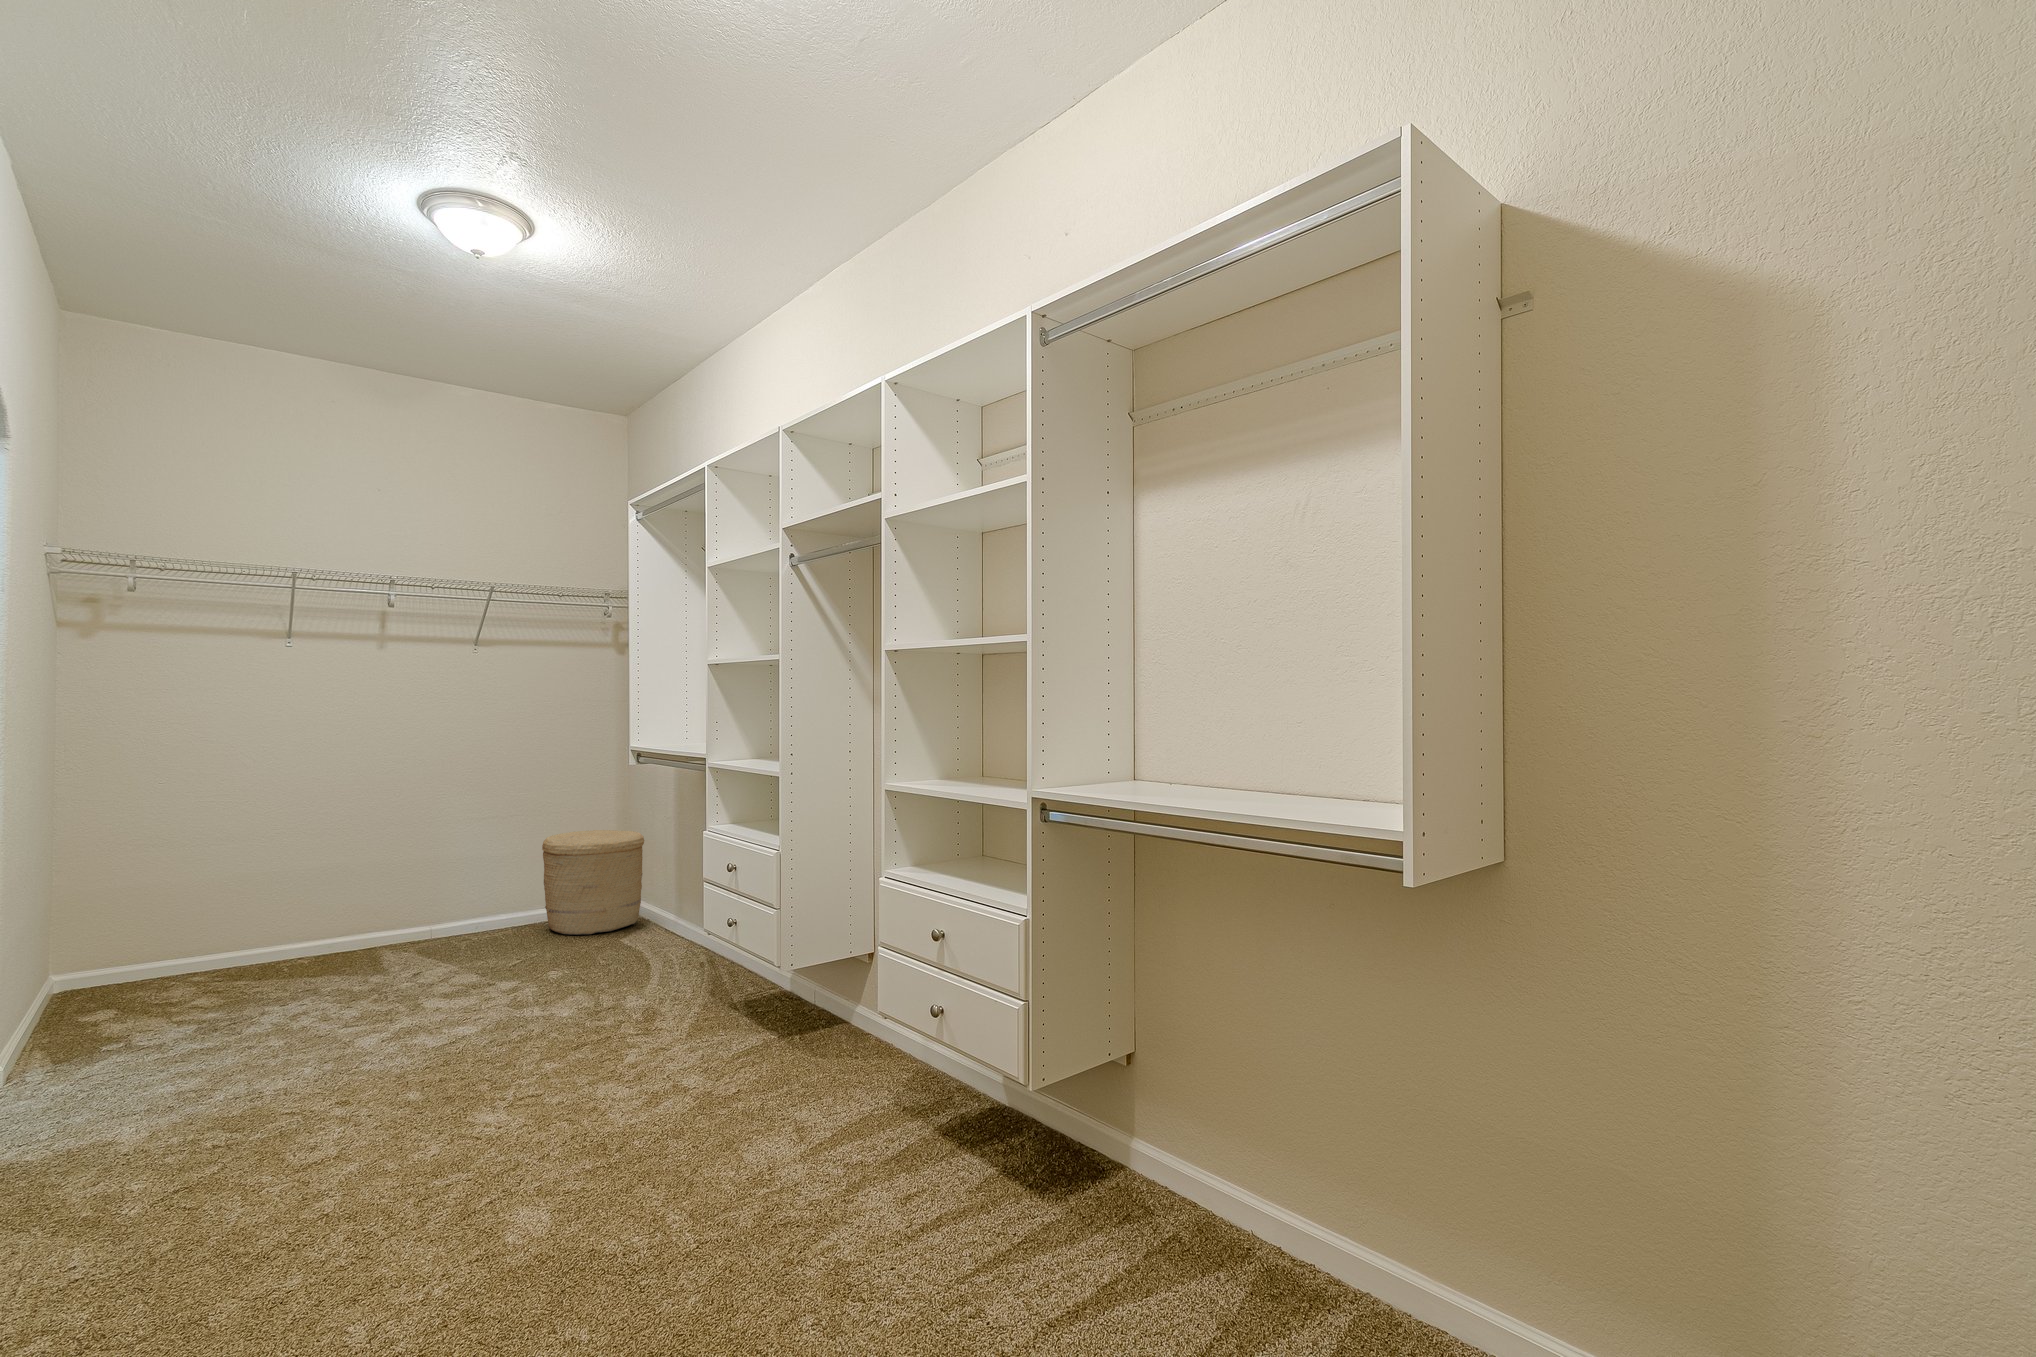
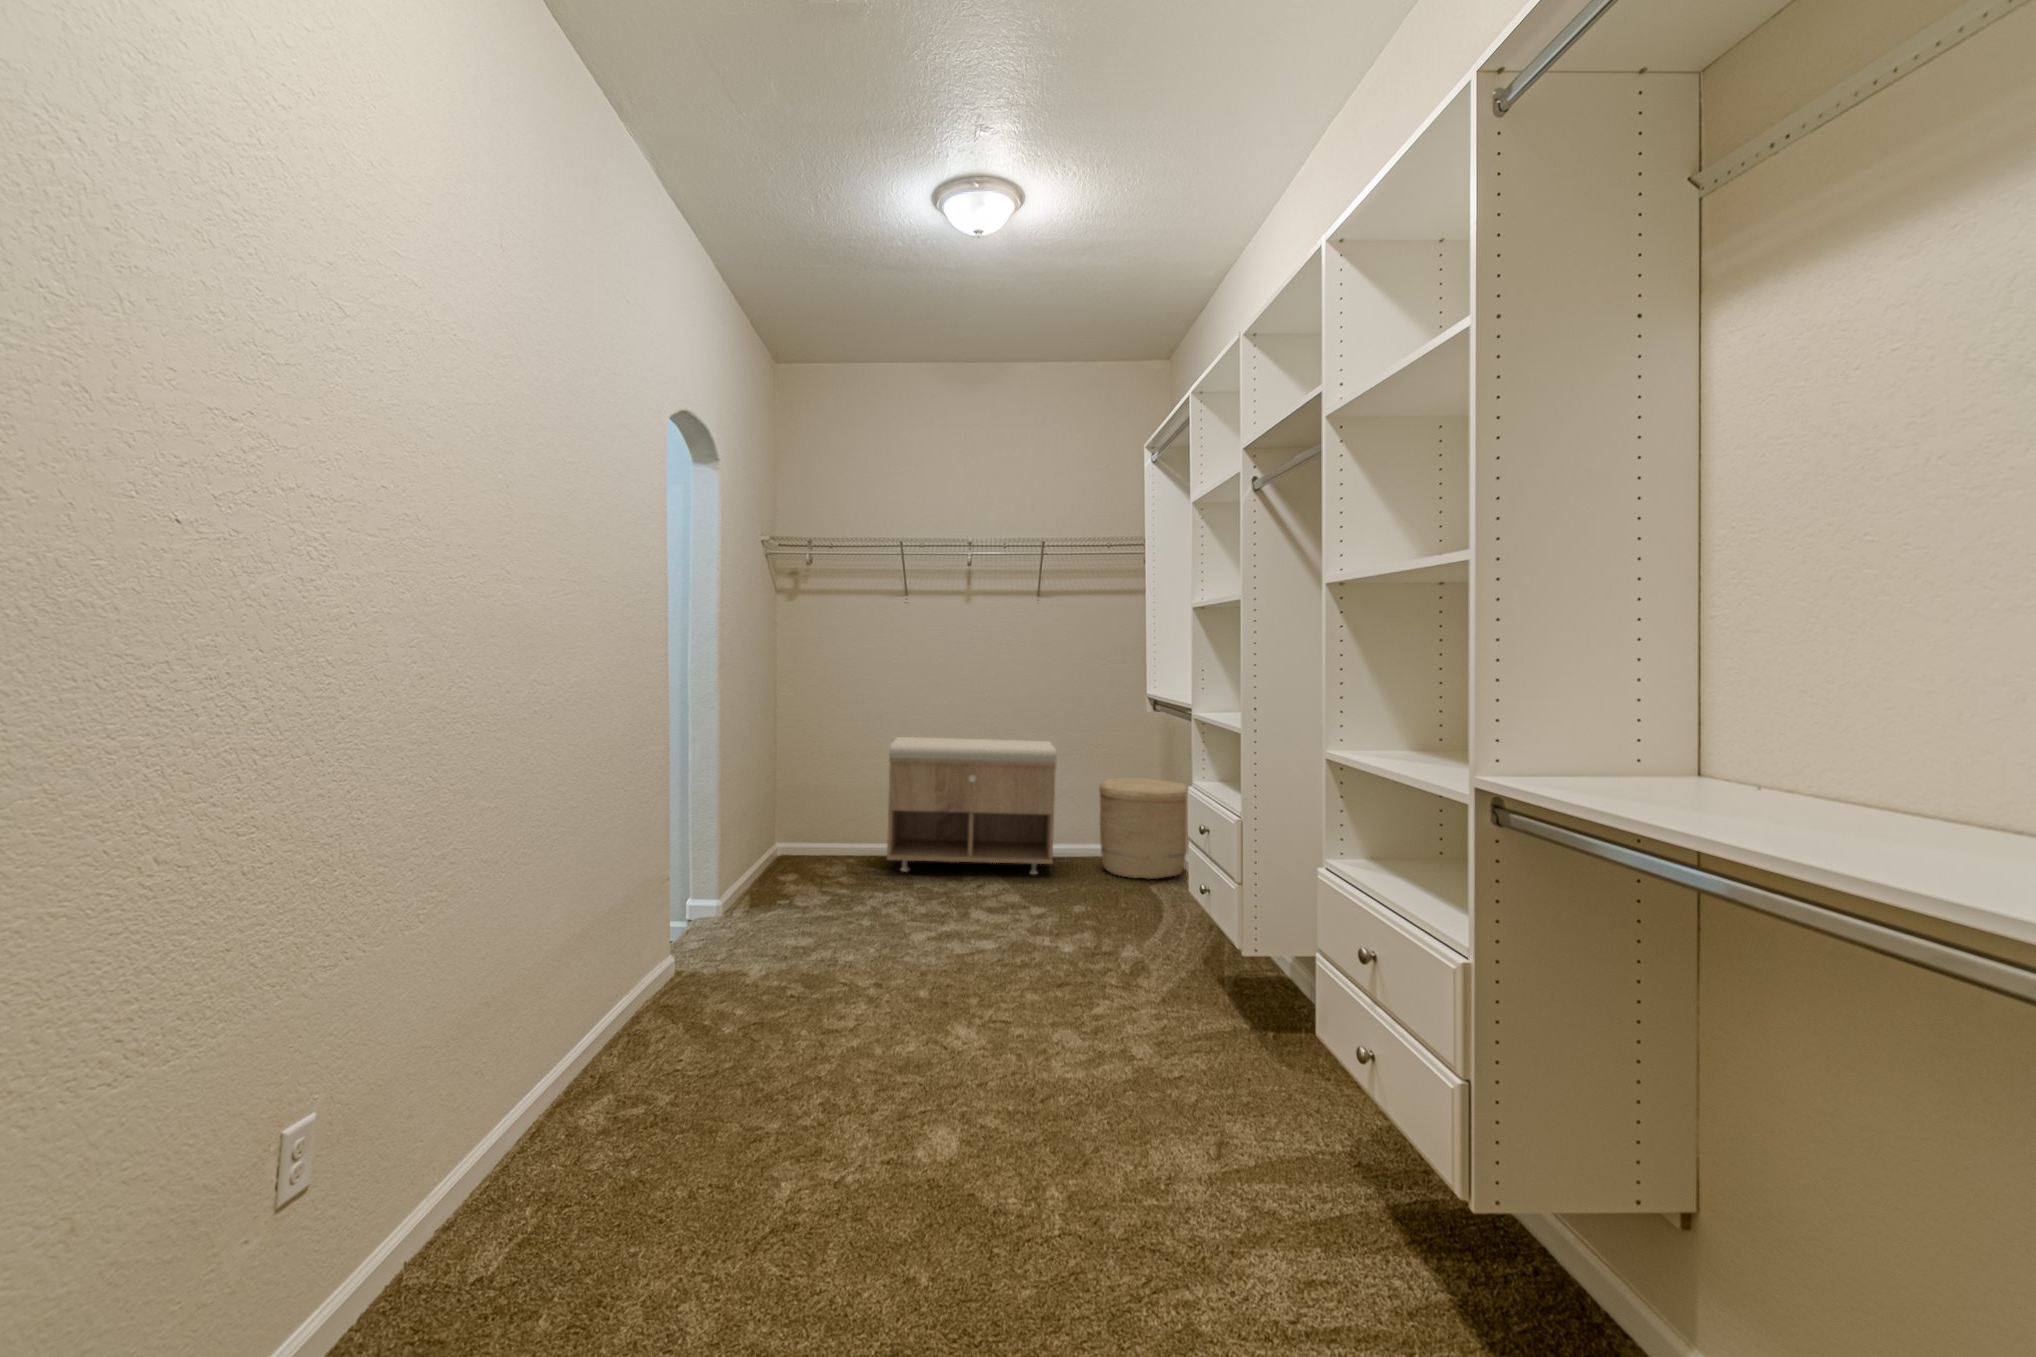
storage bench: none [264,803,498,978] -> present [887,737,1057,874]

